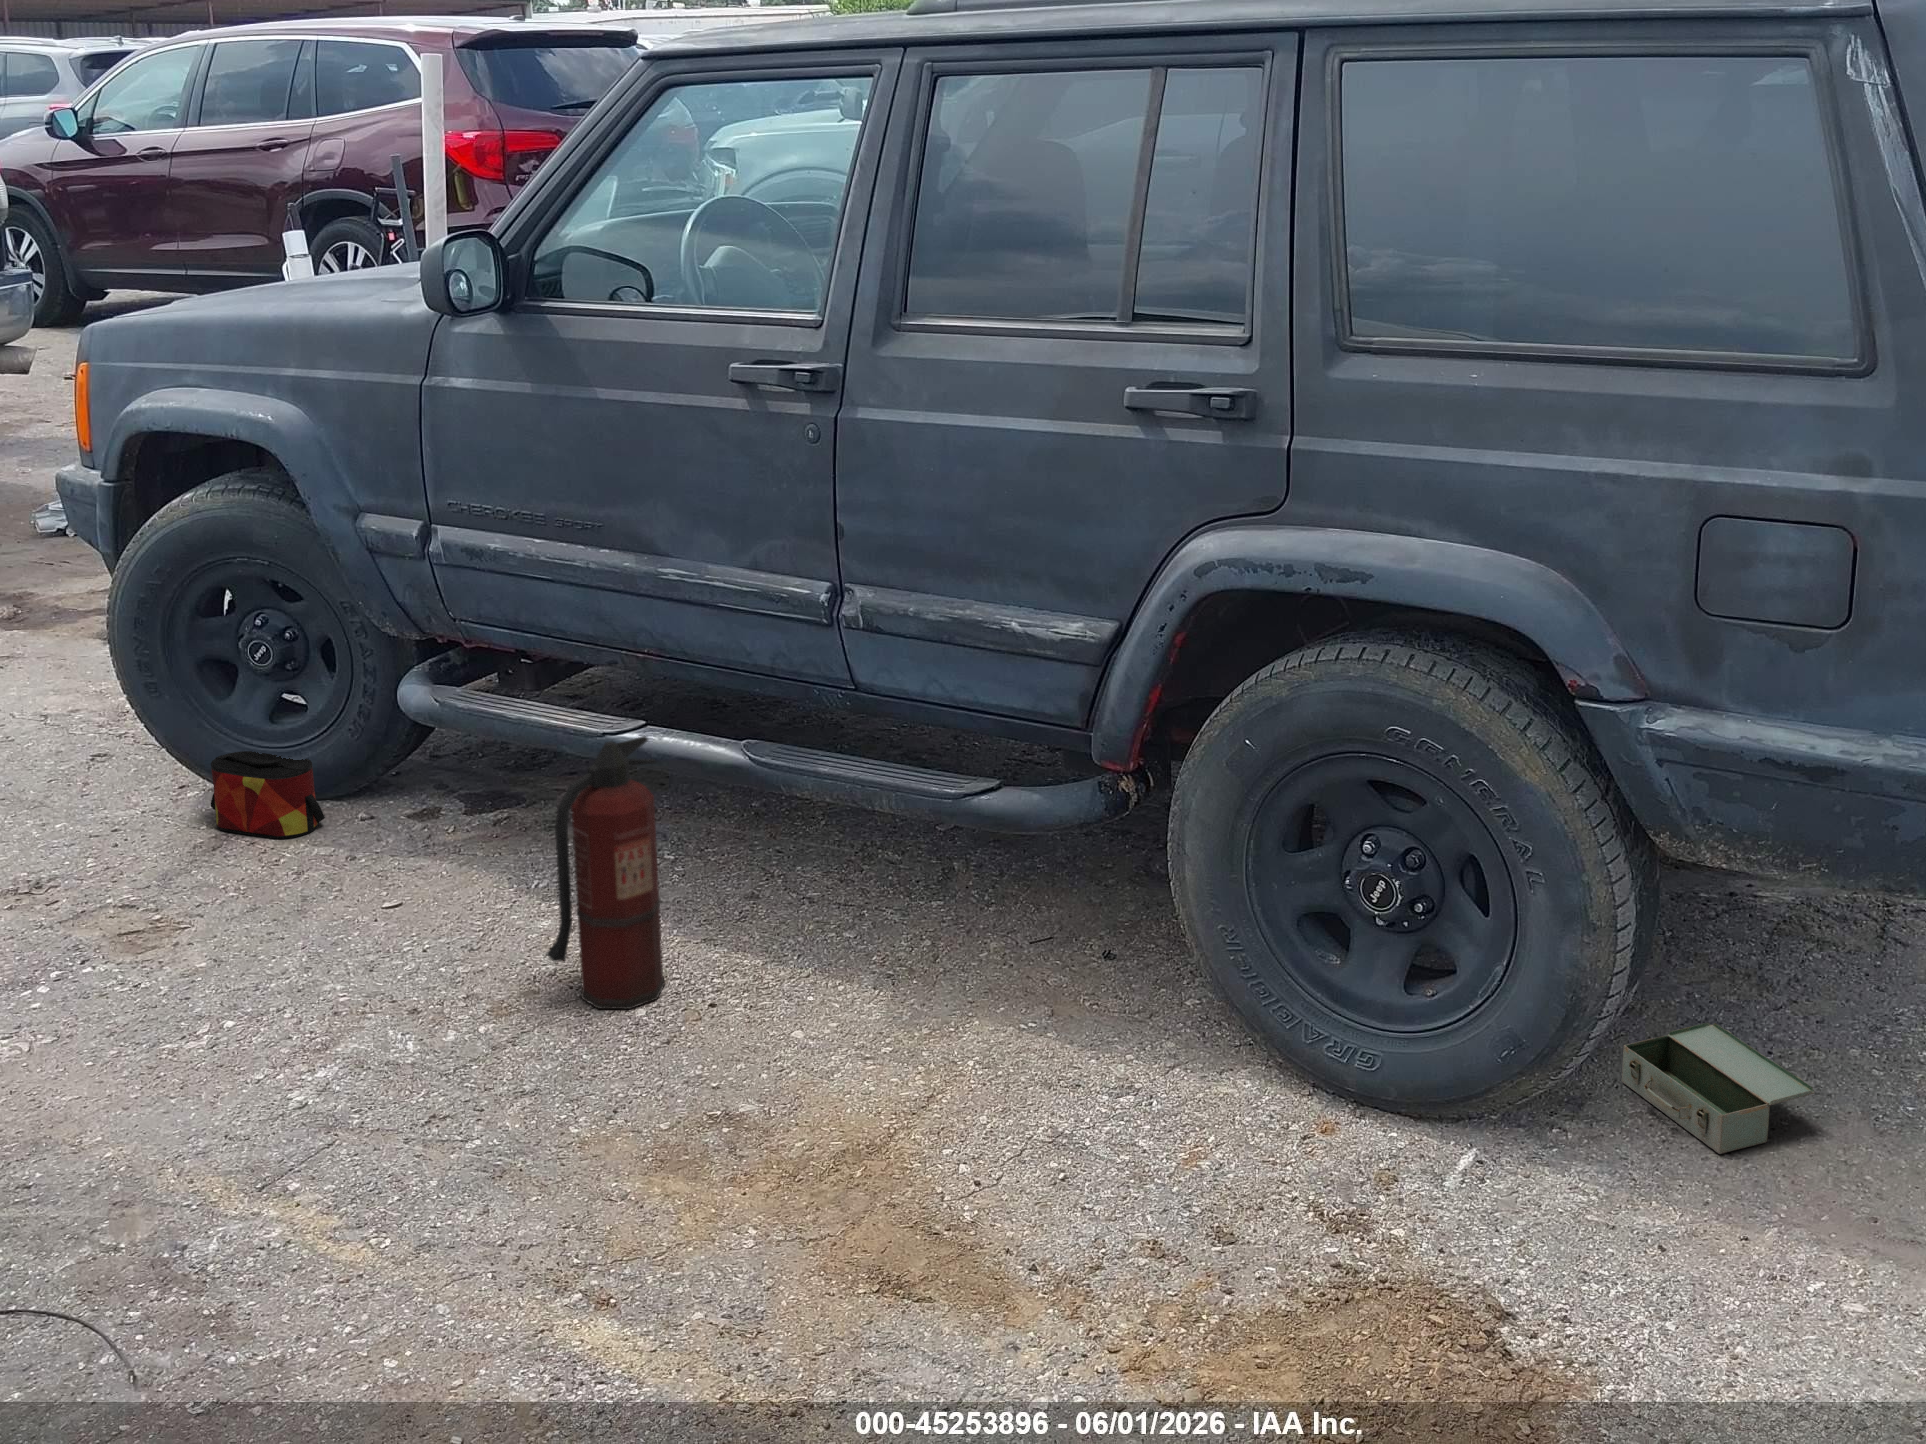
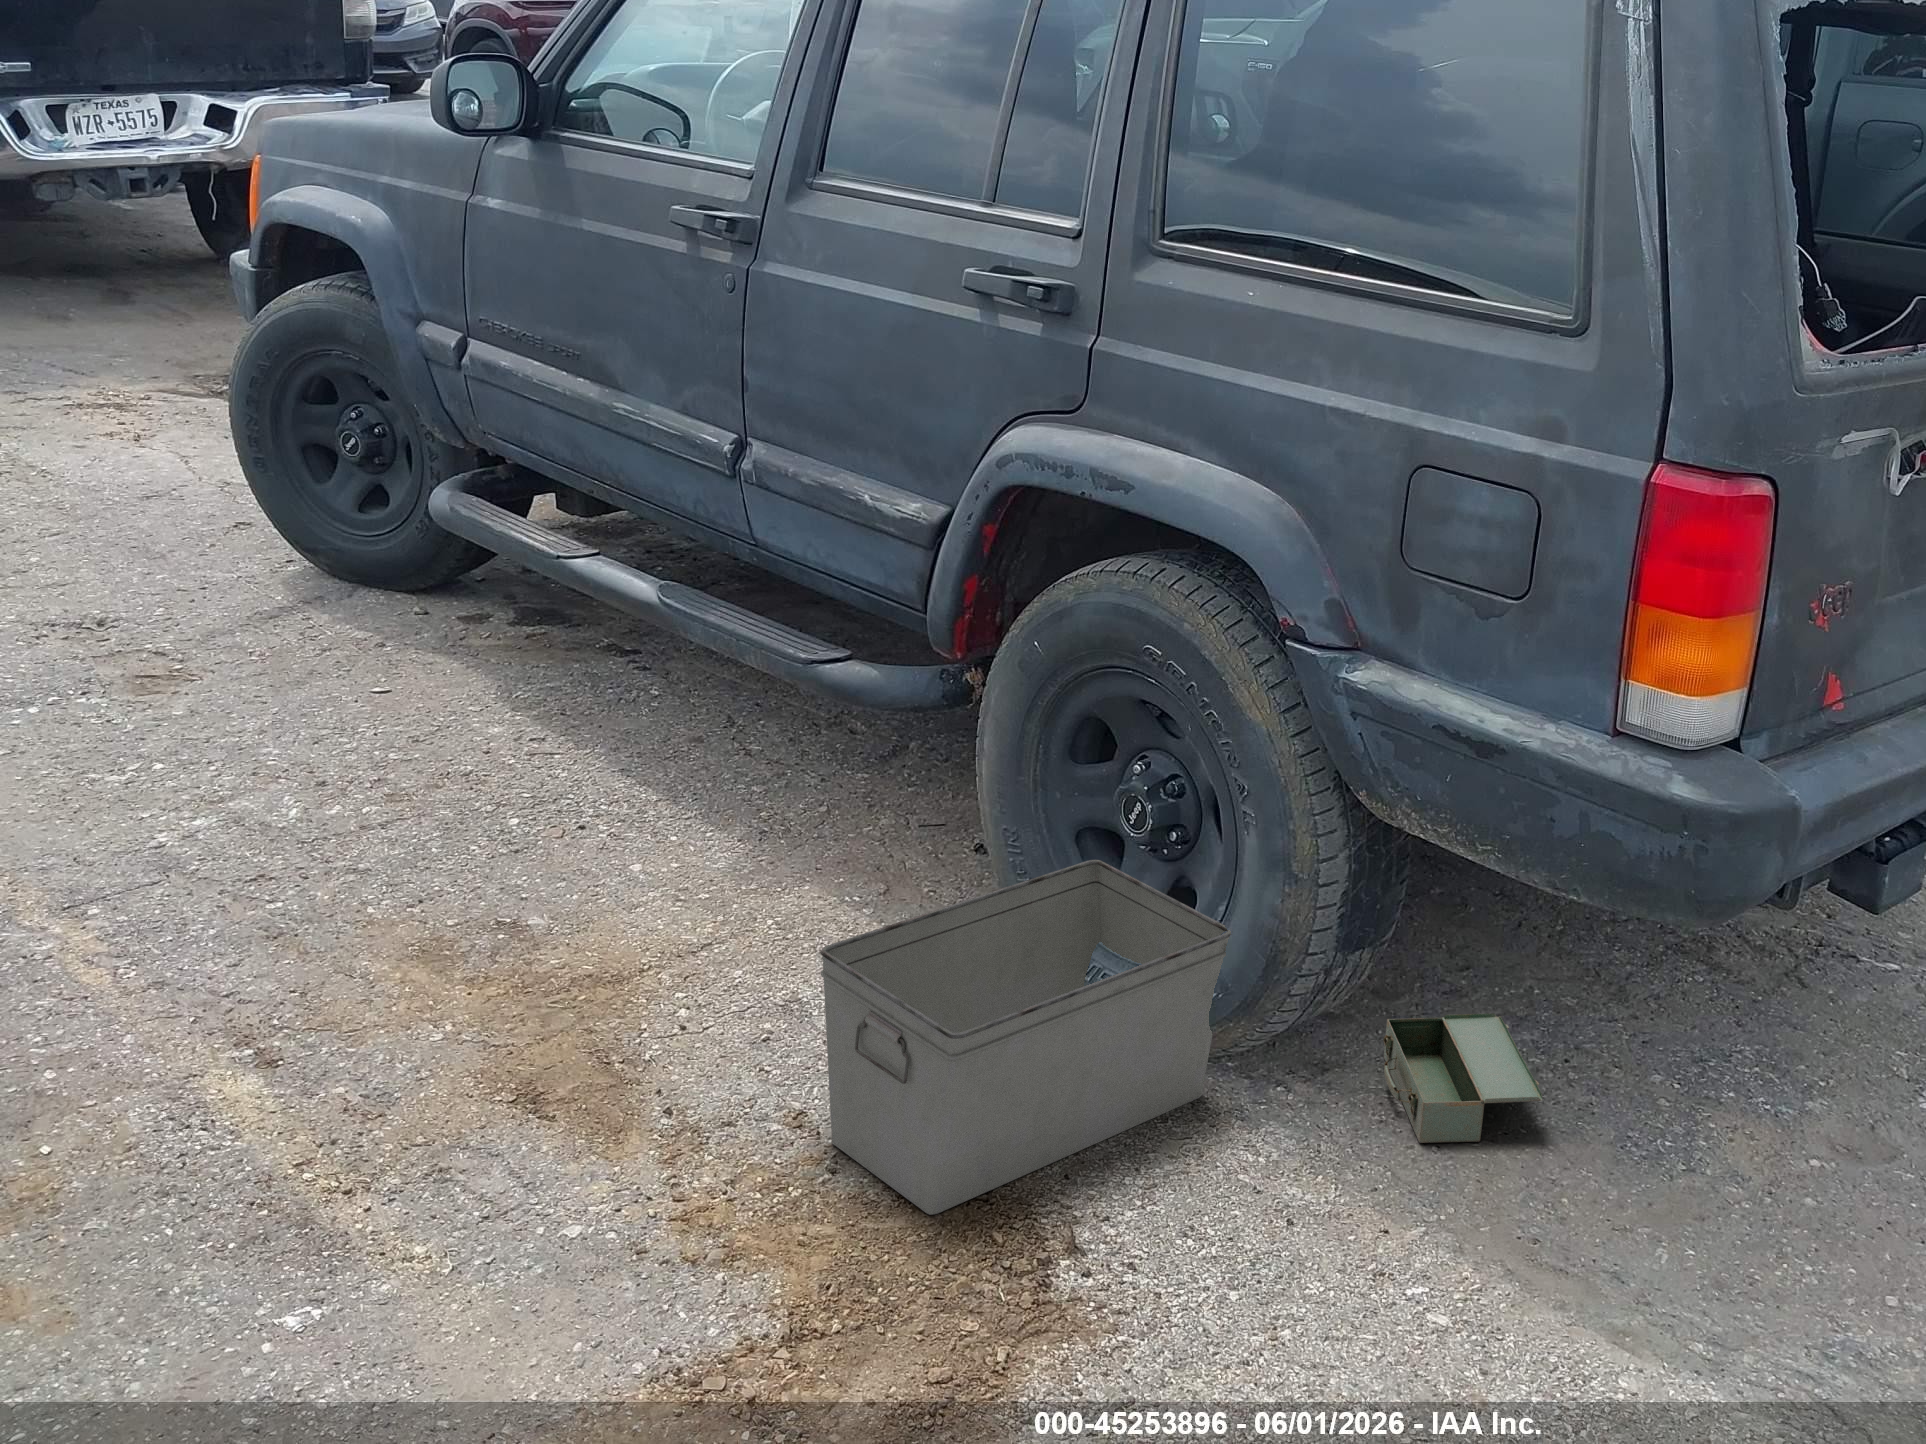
fire extinguisher: present [547,736,664,1009] -> none [439,560,561,821]
bag: present [211,751,325,839] -> none [288,536,383,623]
storage bin: none [1192,941,1529,1313] -> present [820,860,1231,1215]

